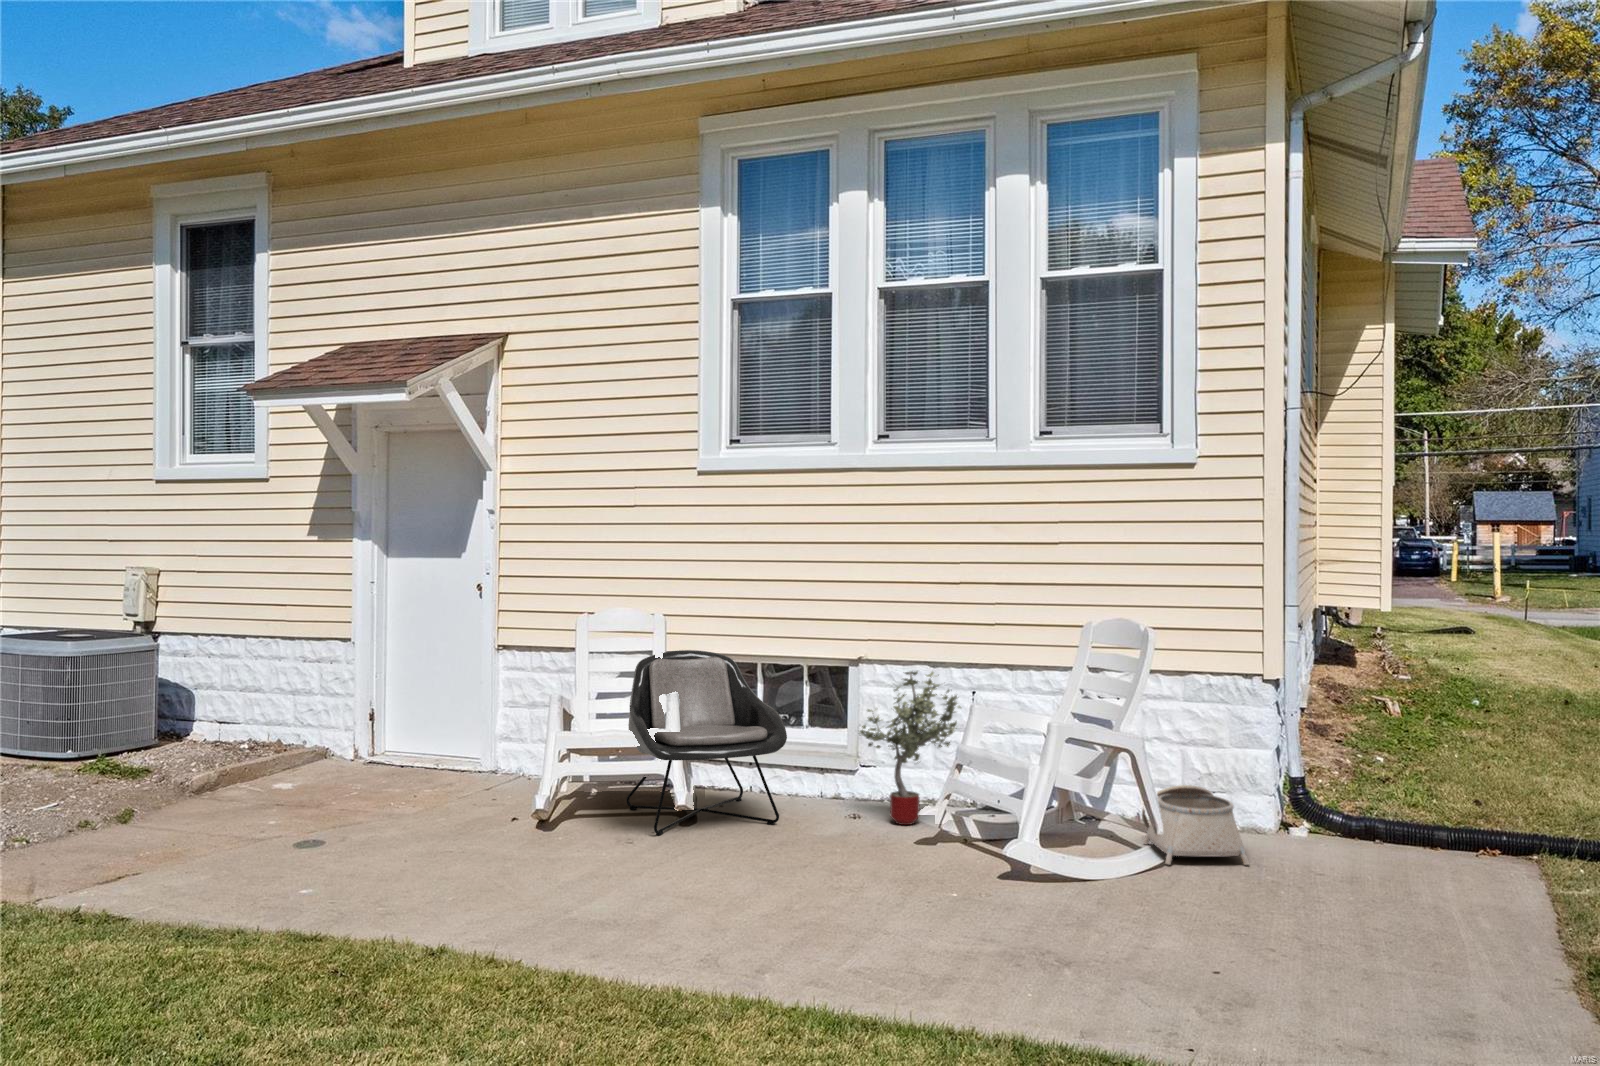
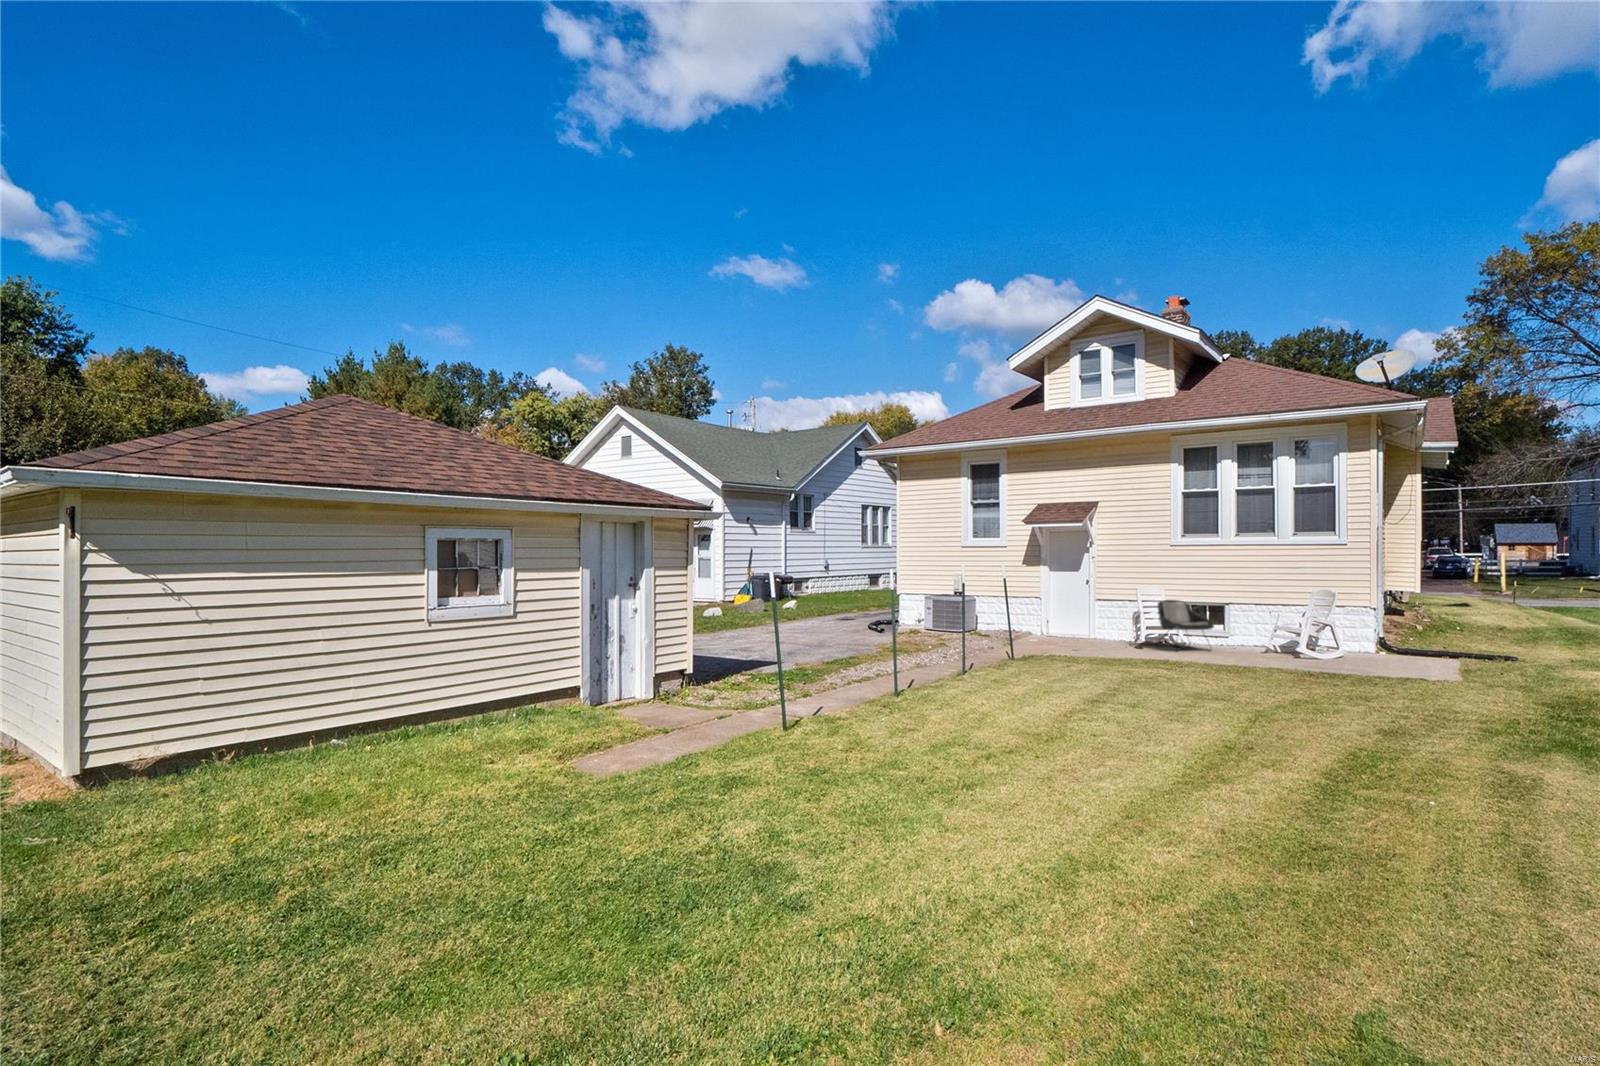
potted tree: present [860,671,961,825] -> none [1233,605,1274,652]
basket: present [1142,785,1249,865] -> none [1339,640,1379,662]

